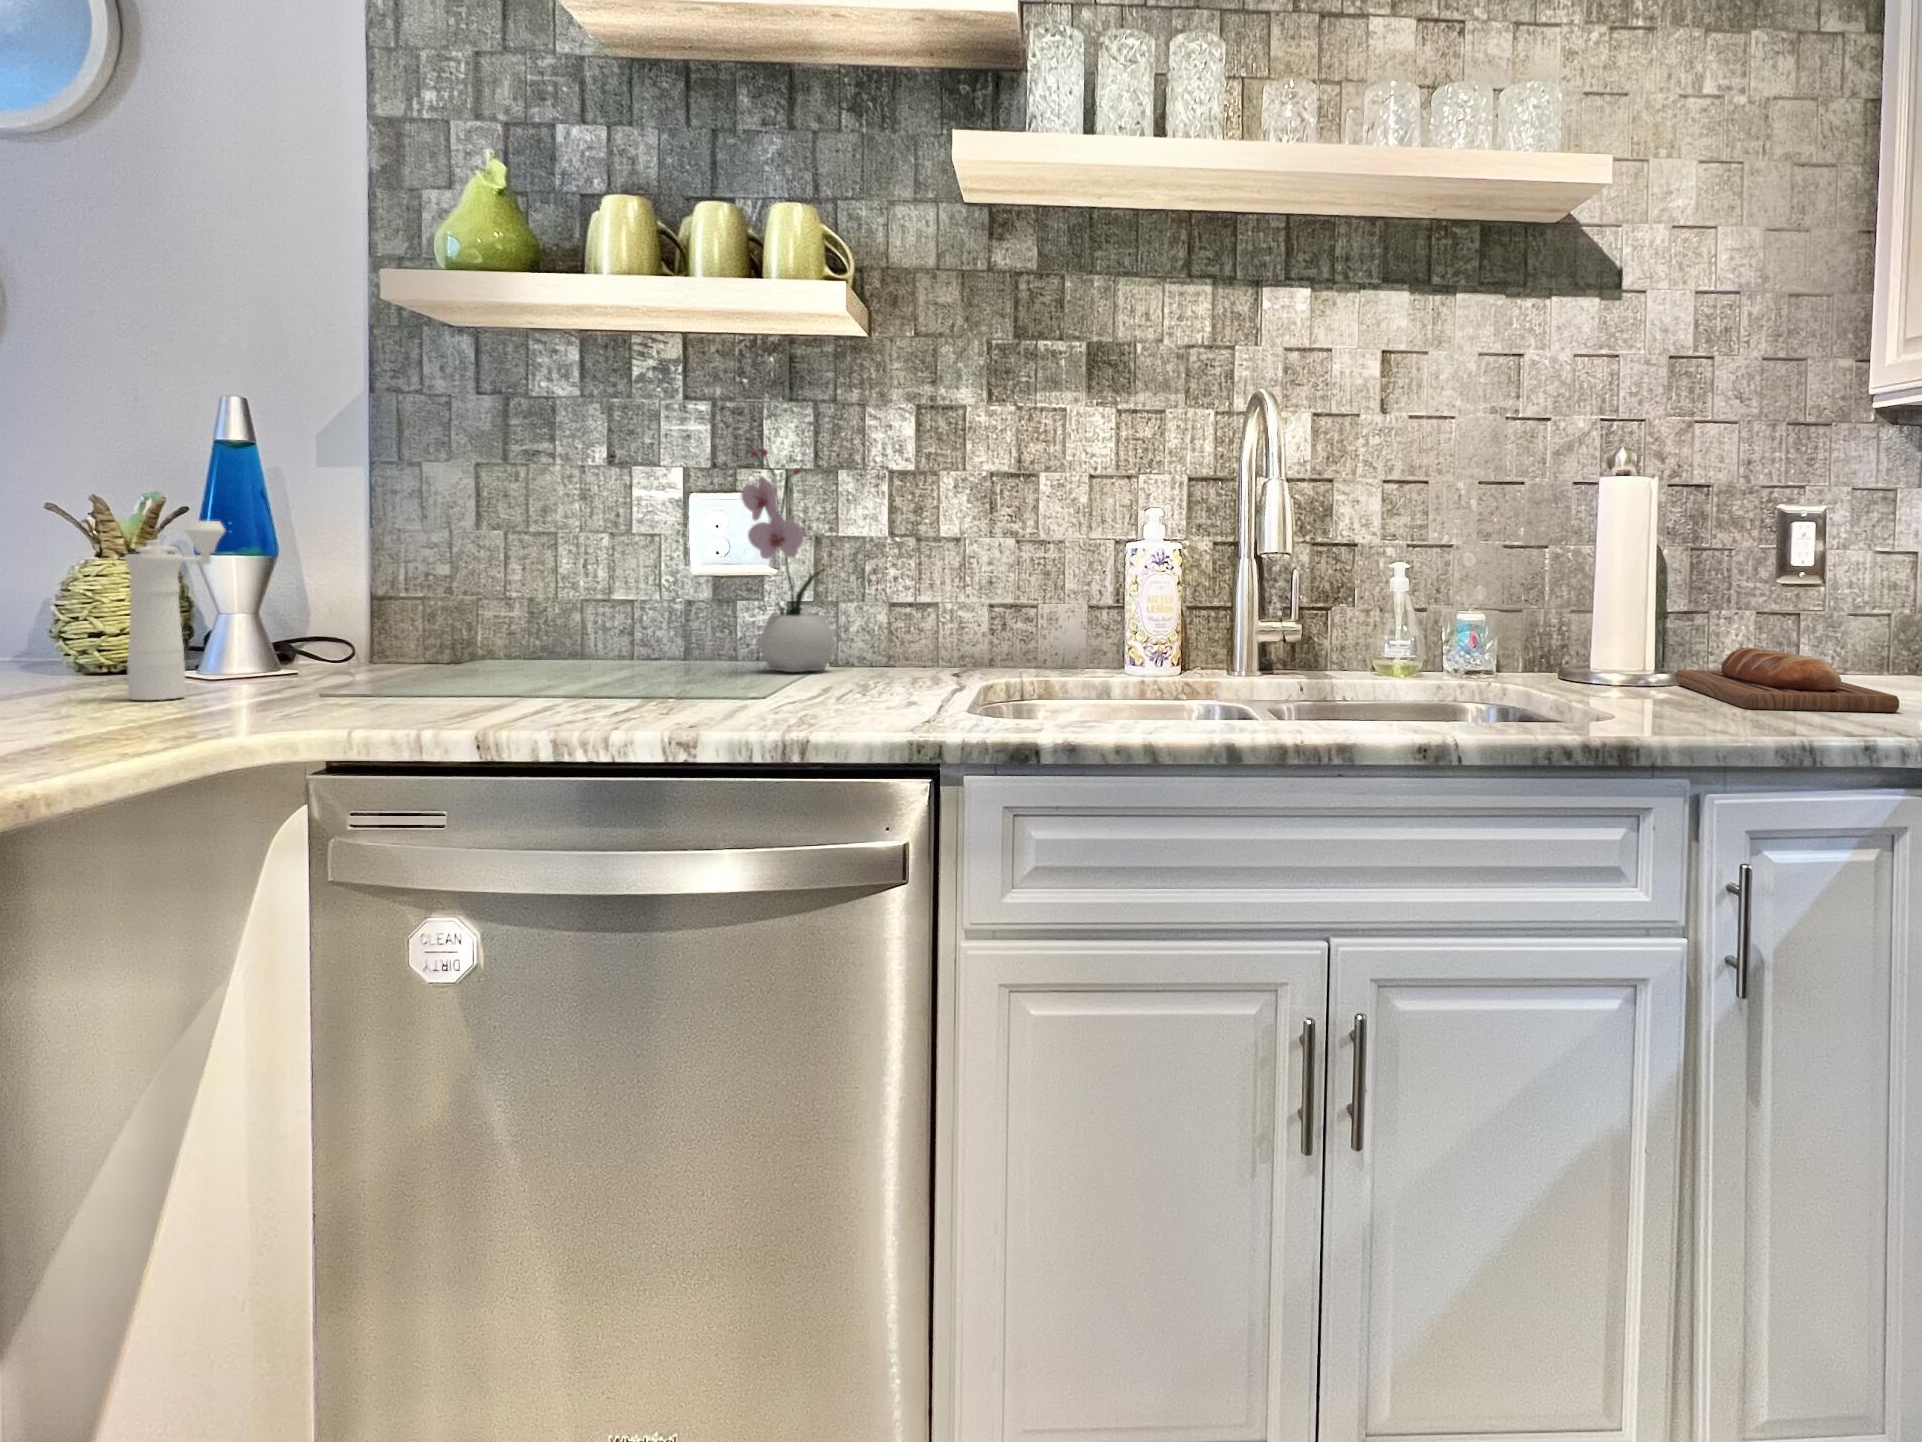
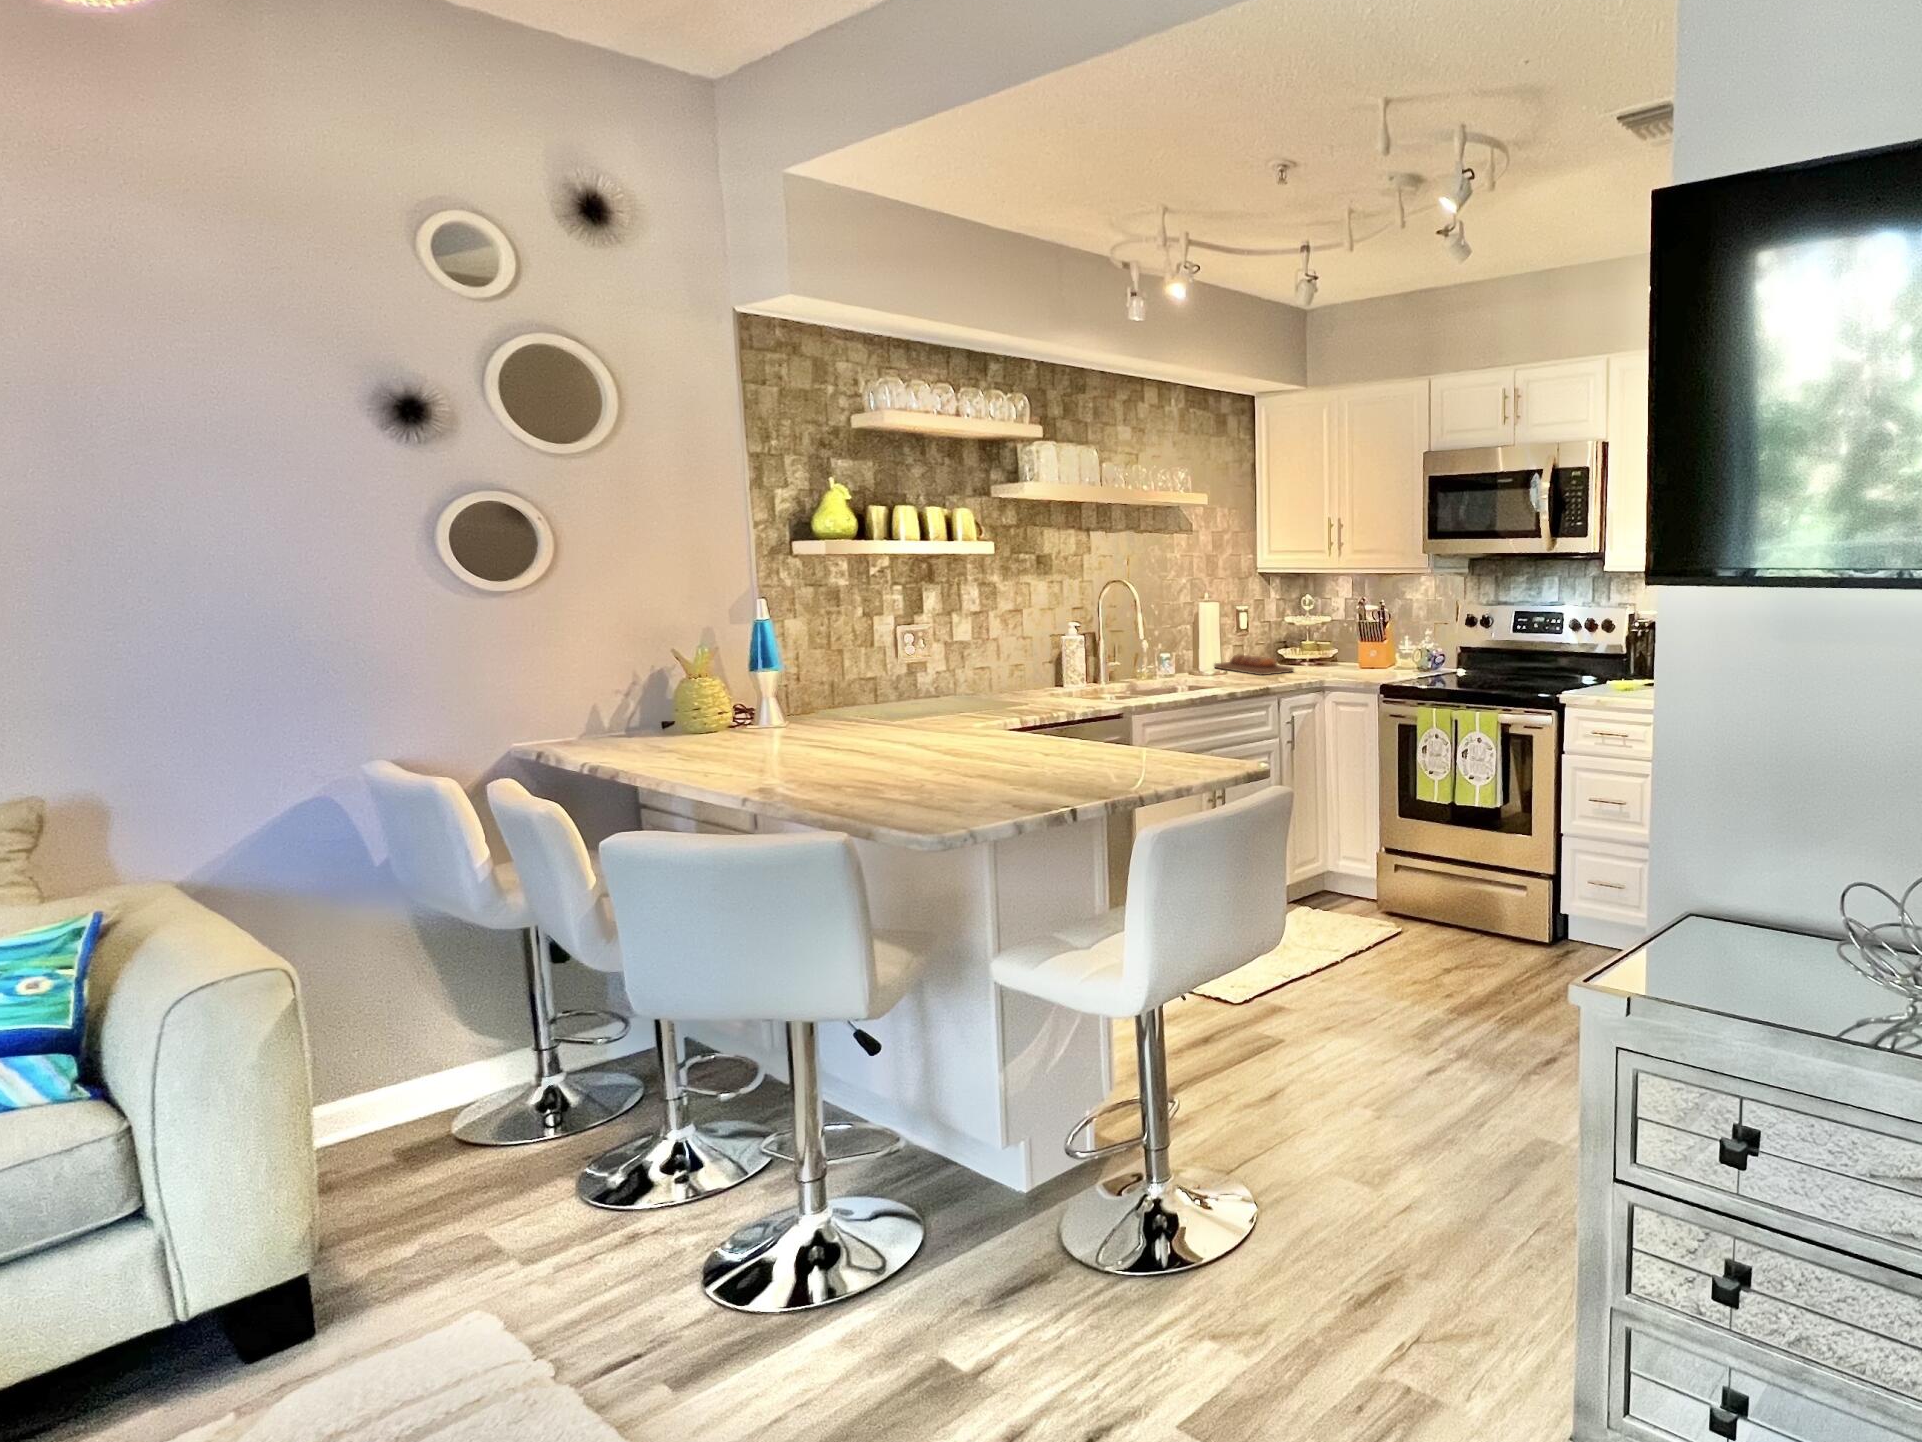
flower arrangement: present [741,449,835,672] -> none [919,604,957,699]
pepper mill: present [124,521,225,700] -> none [791,660,838,738]

